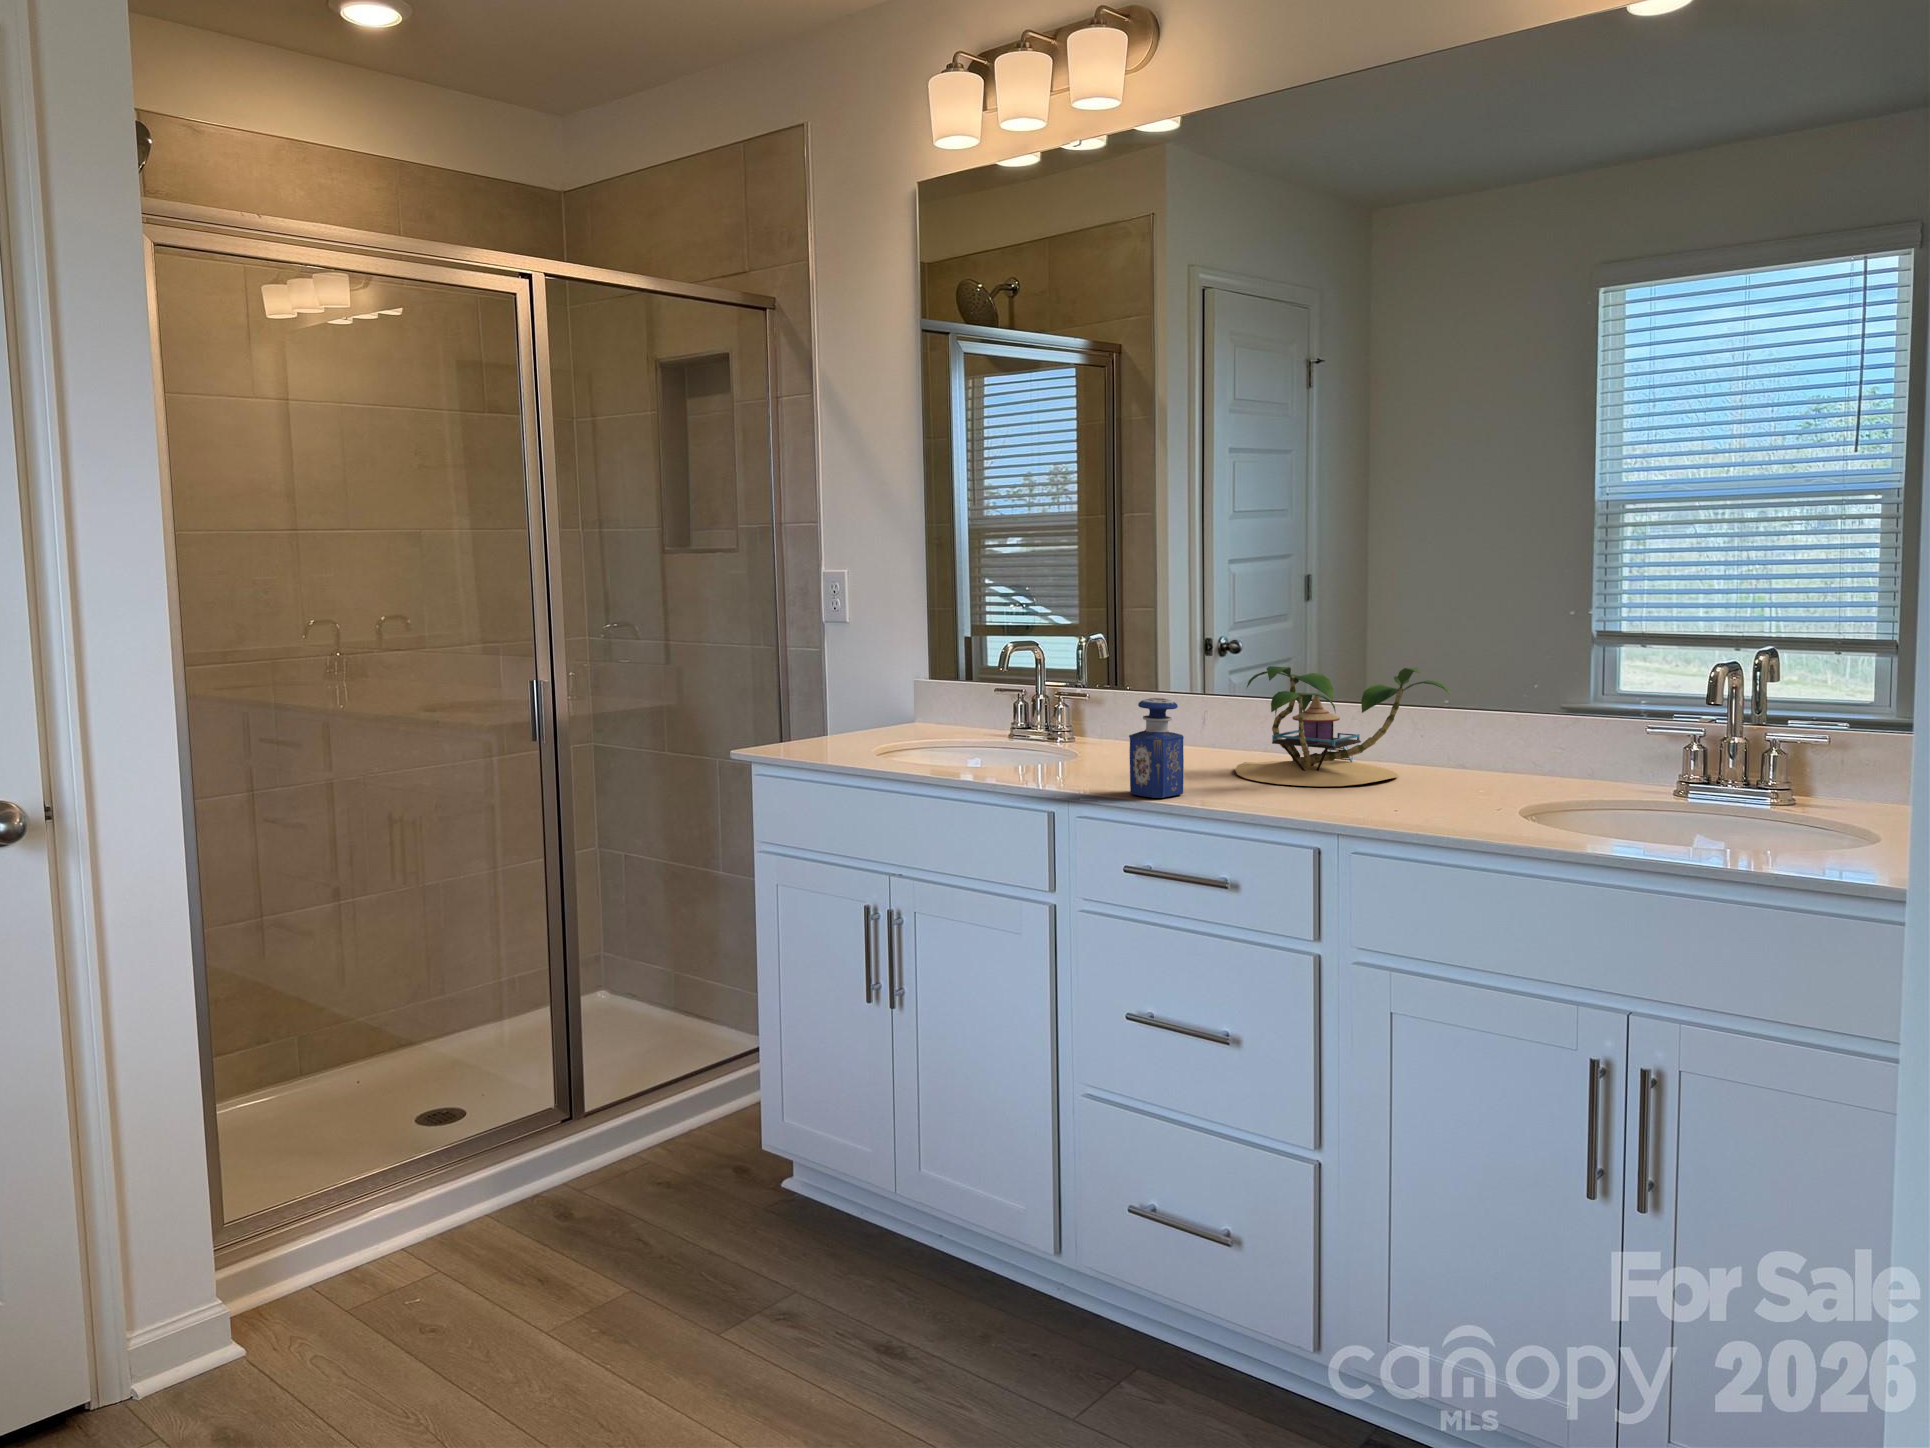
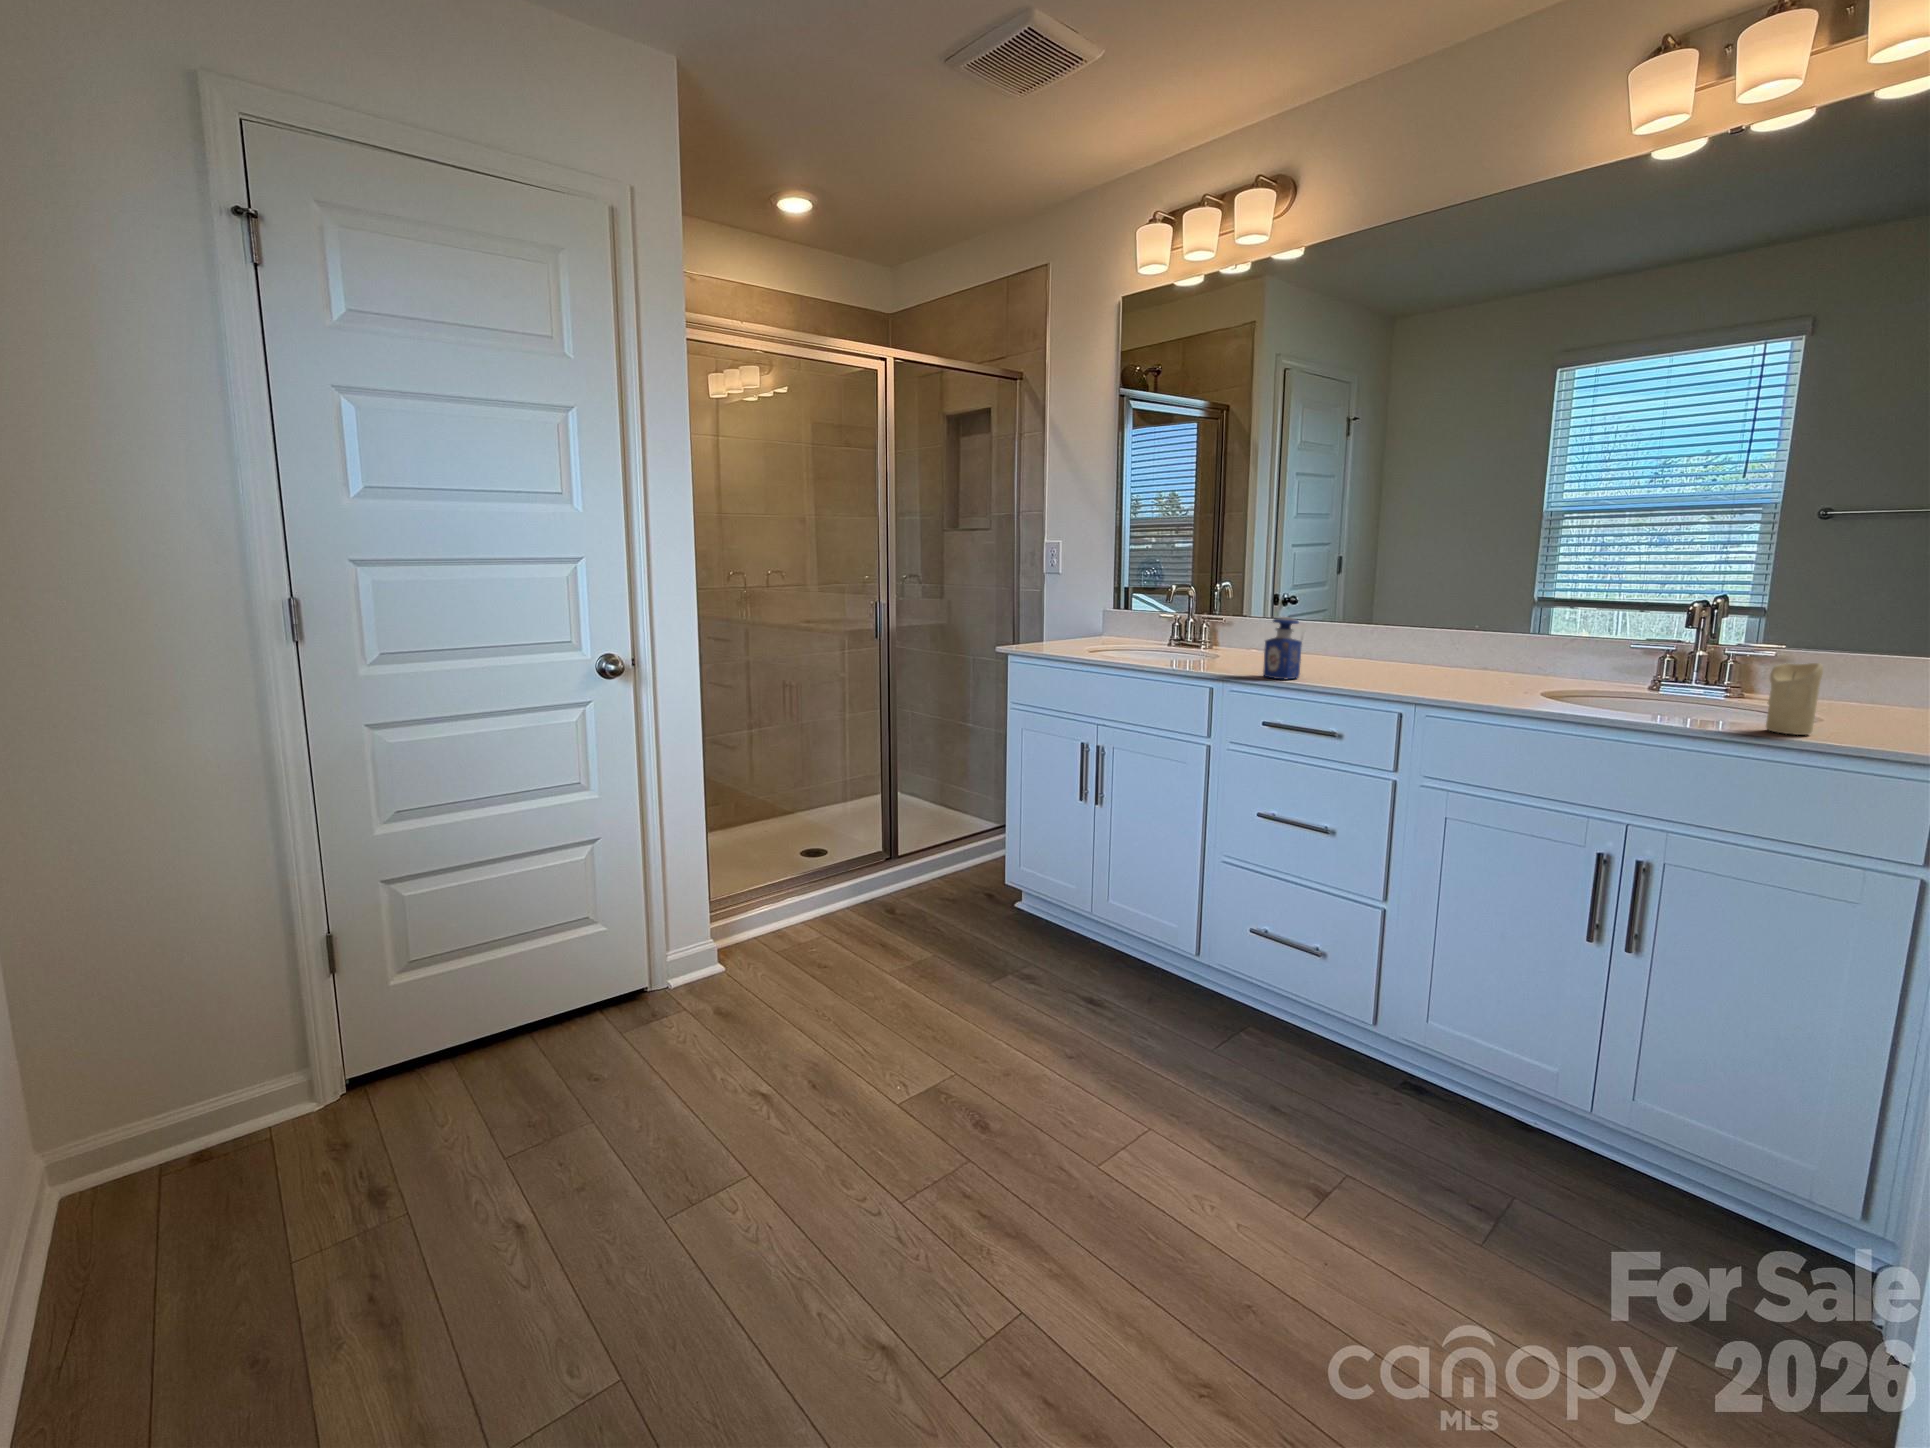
plant: present [1235,666,1451,786] -> none [1327,601,1487,677]
candle: none [1789,763,1851,869] -> present [1766,663,1823,735]

